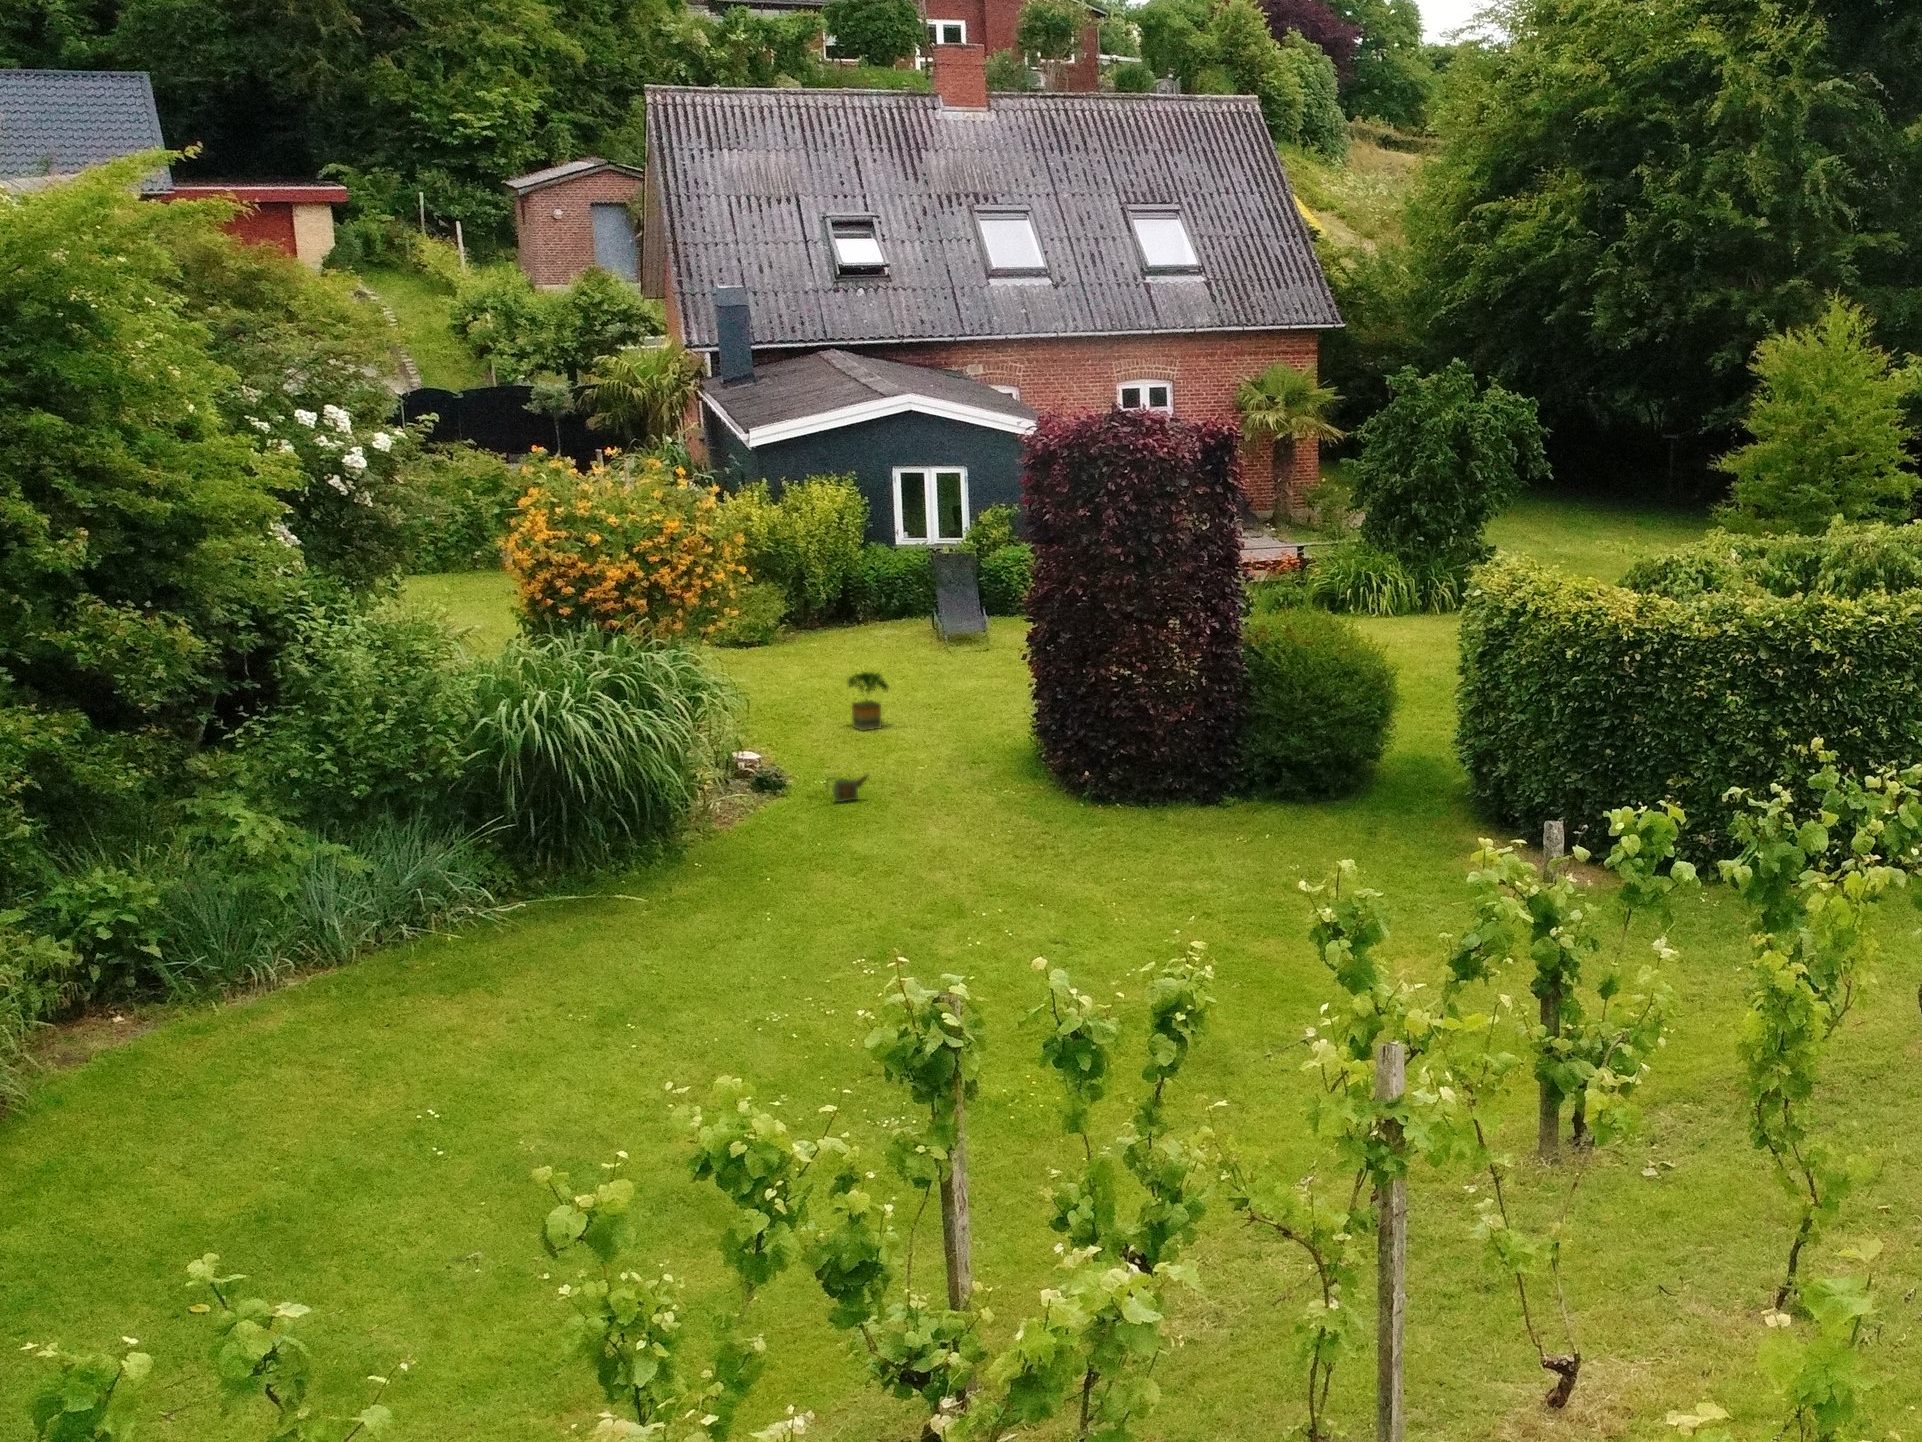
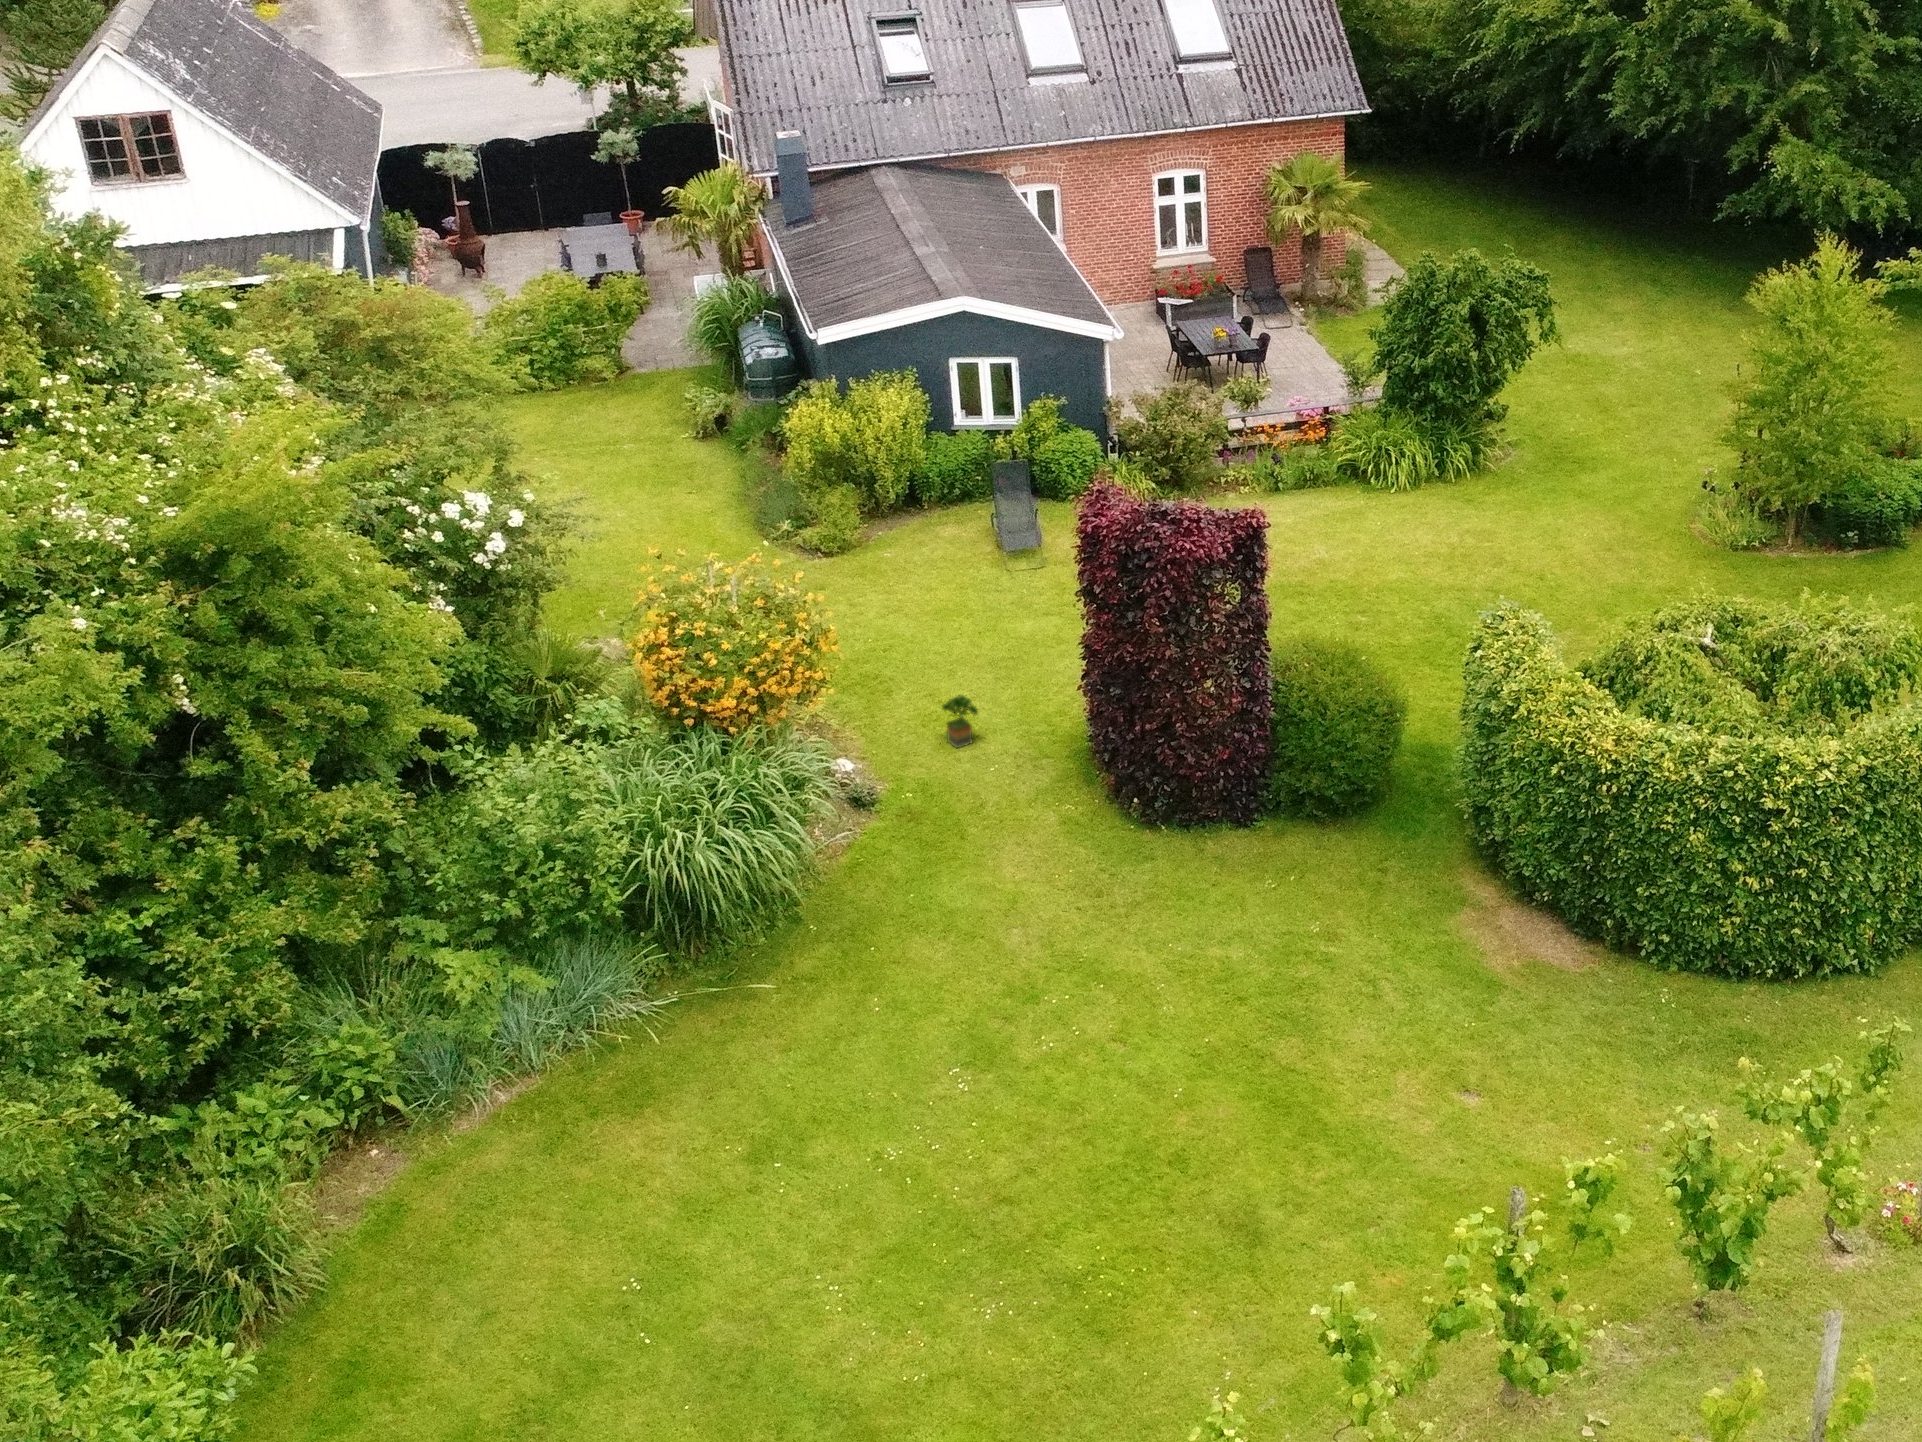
watering can: present [826,775,868,802] -> none [937,854,974,880]

